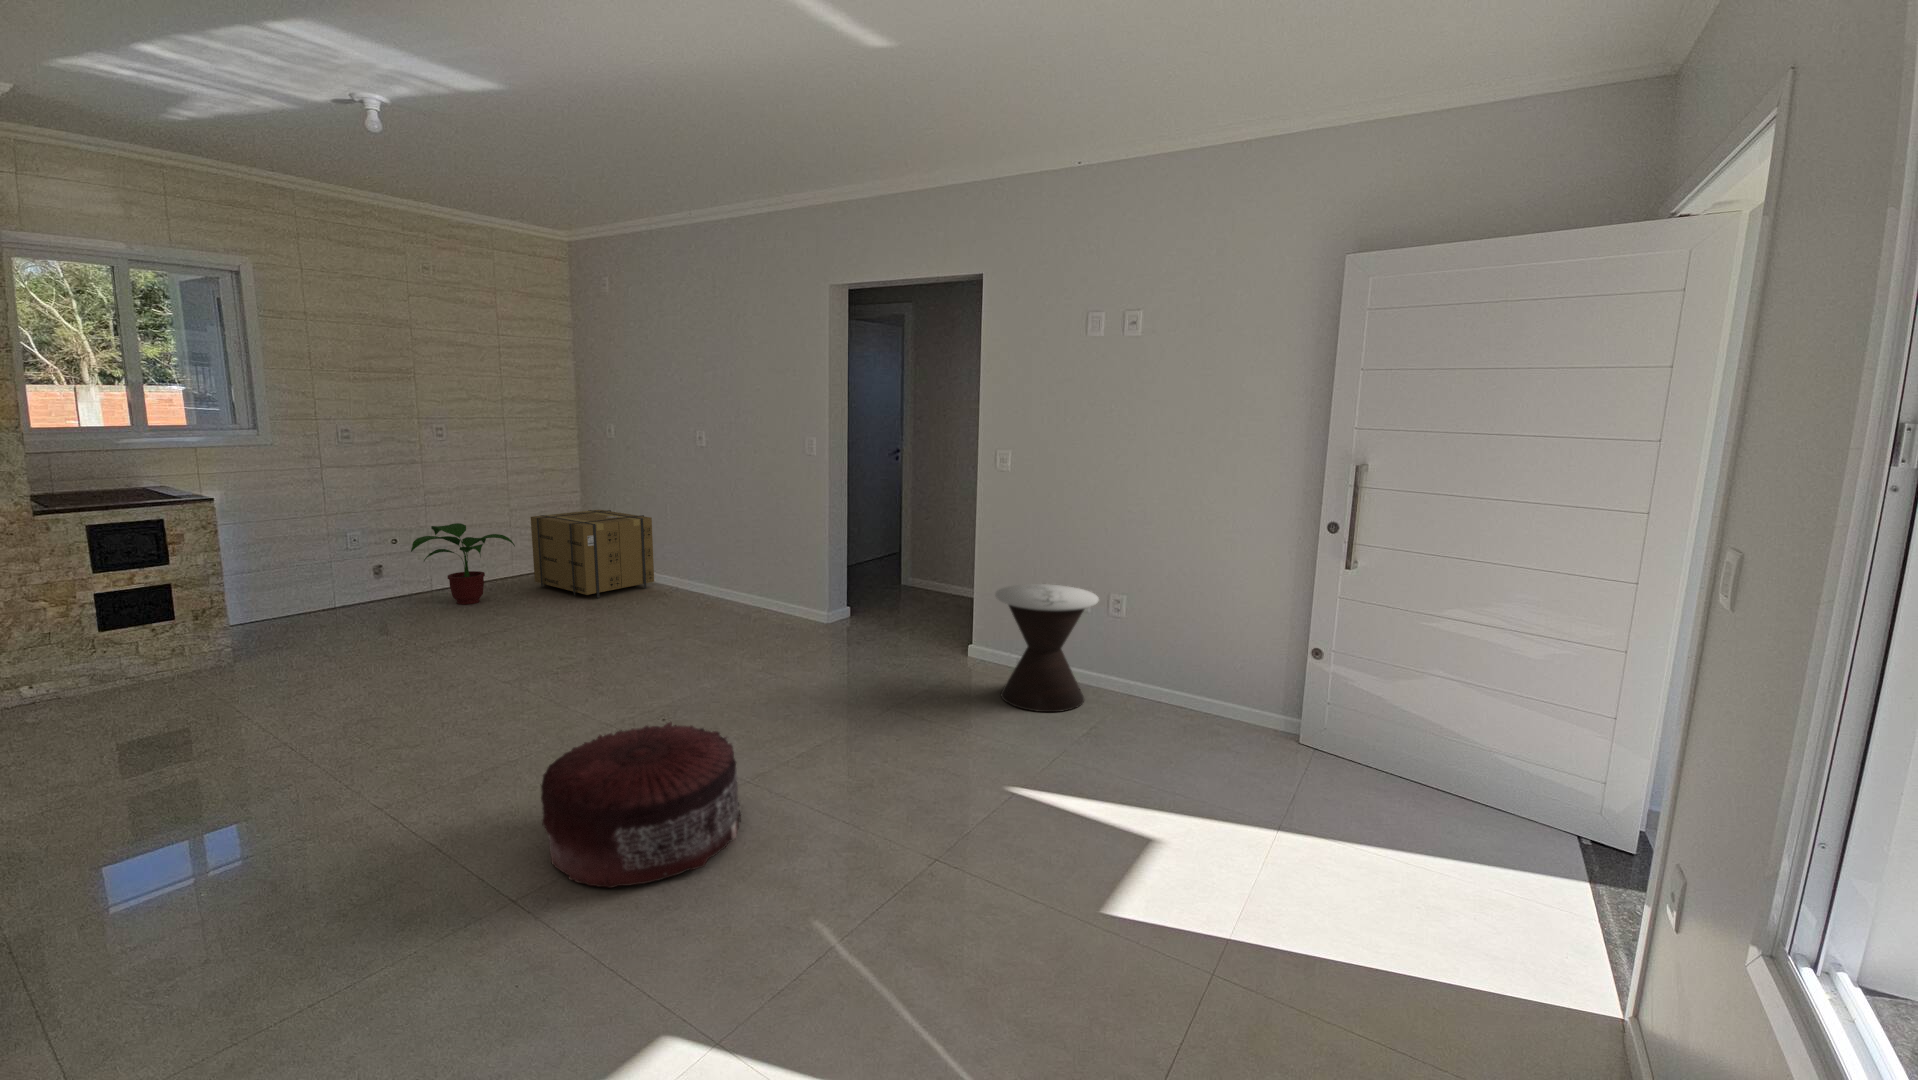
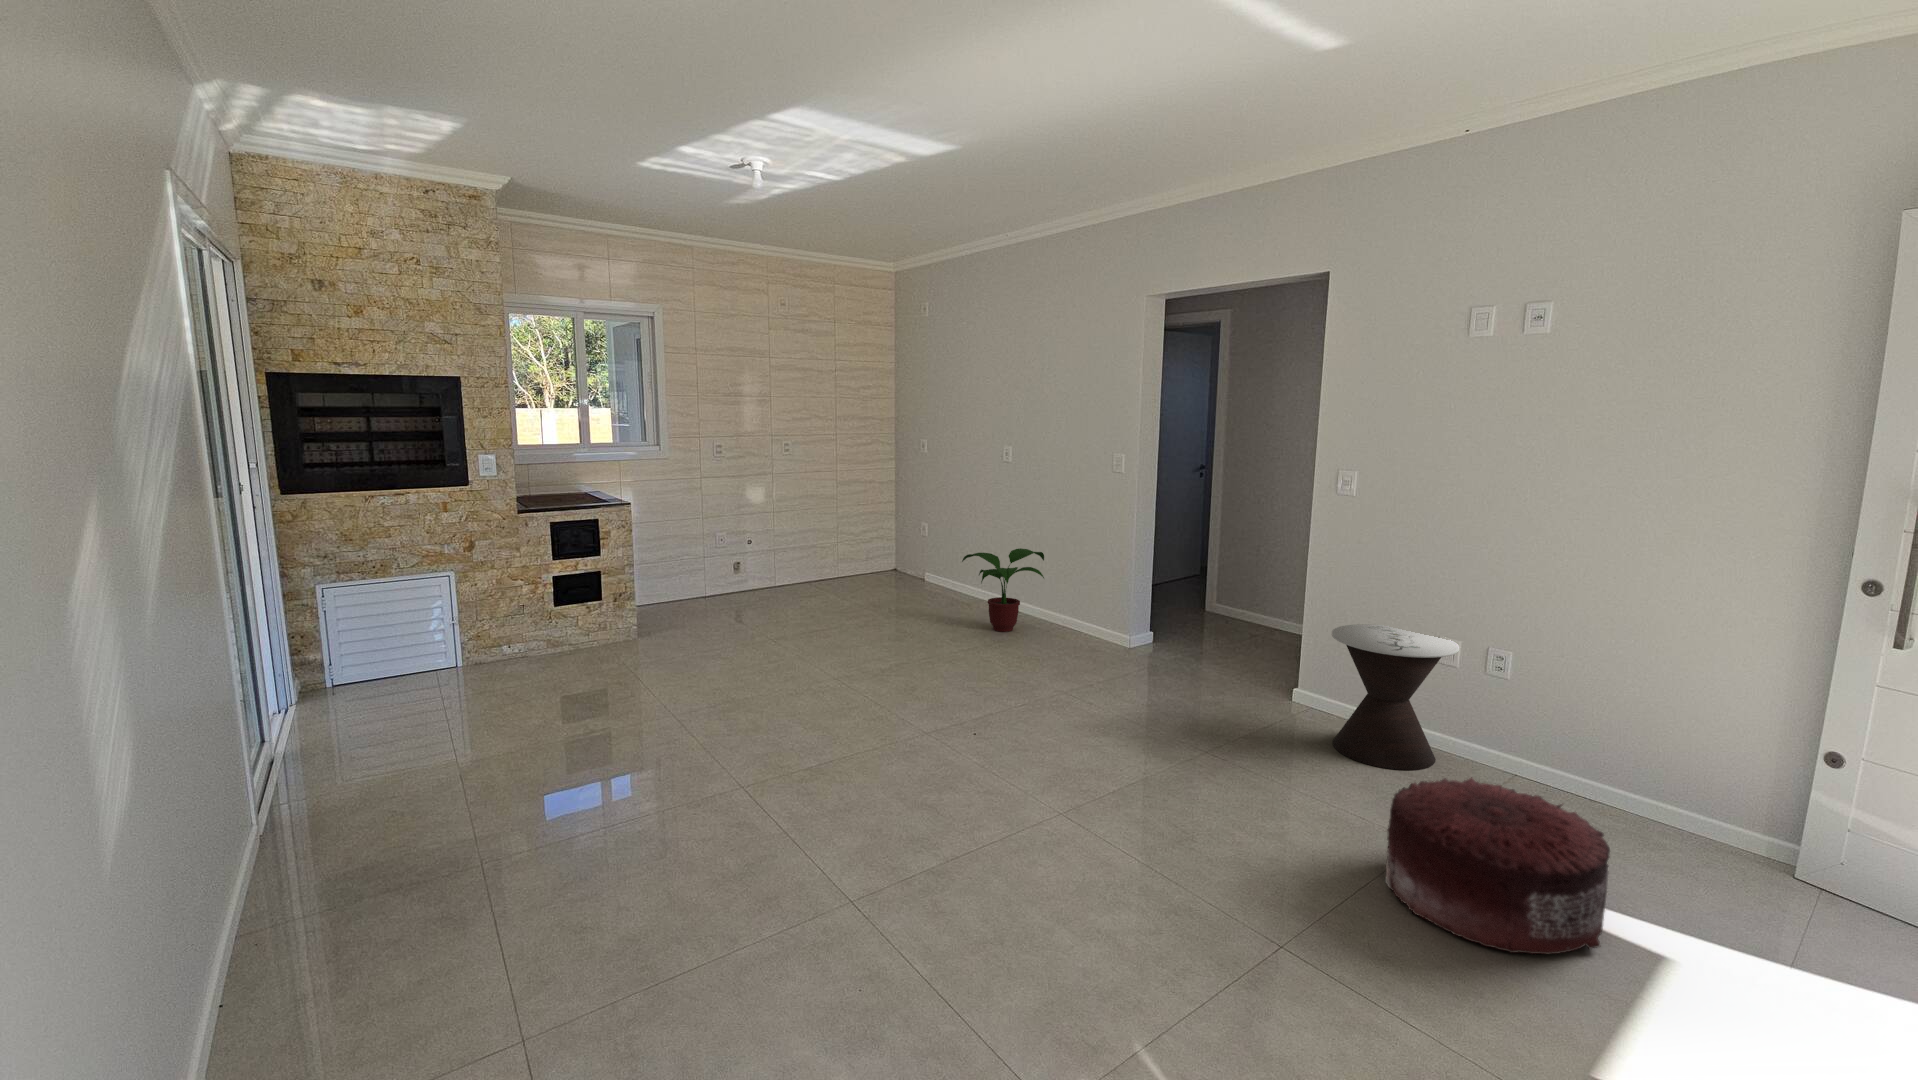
cardboard box: present [531,510,654,598] -> none [854,520,961,606]
potted plant: present [411,523,515,604] -> present [962,548,1044,632]
pouf: present [541,722,741,888] -> present [1385,777,1610,954]

